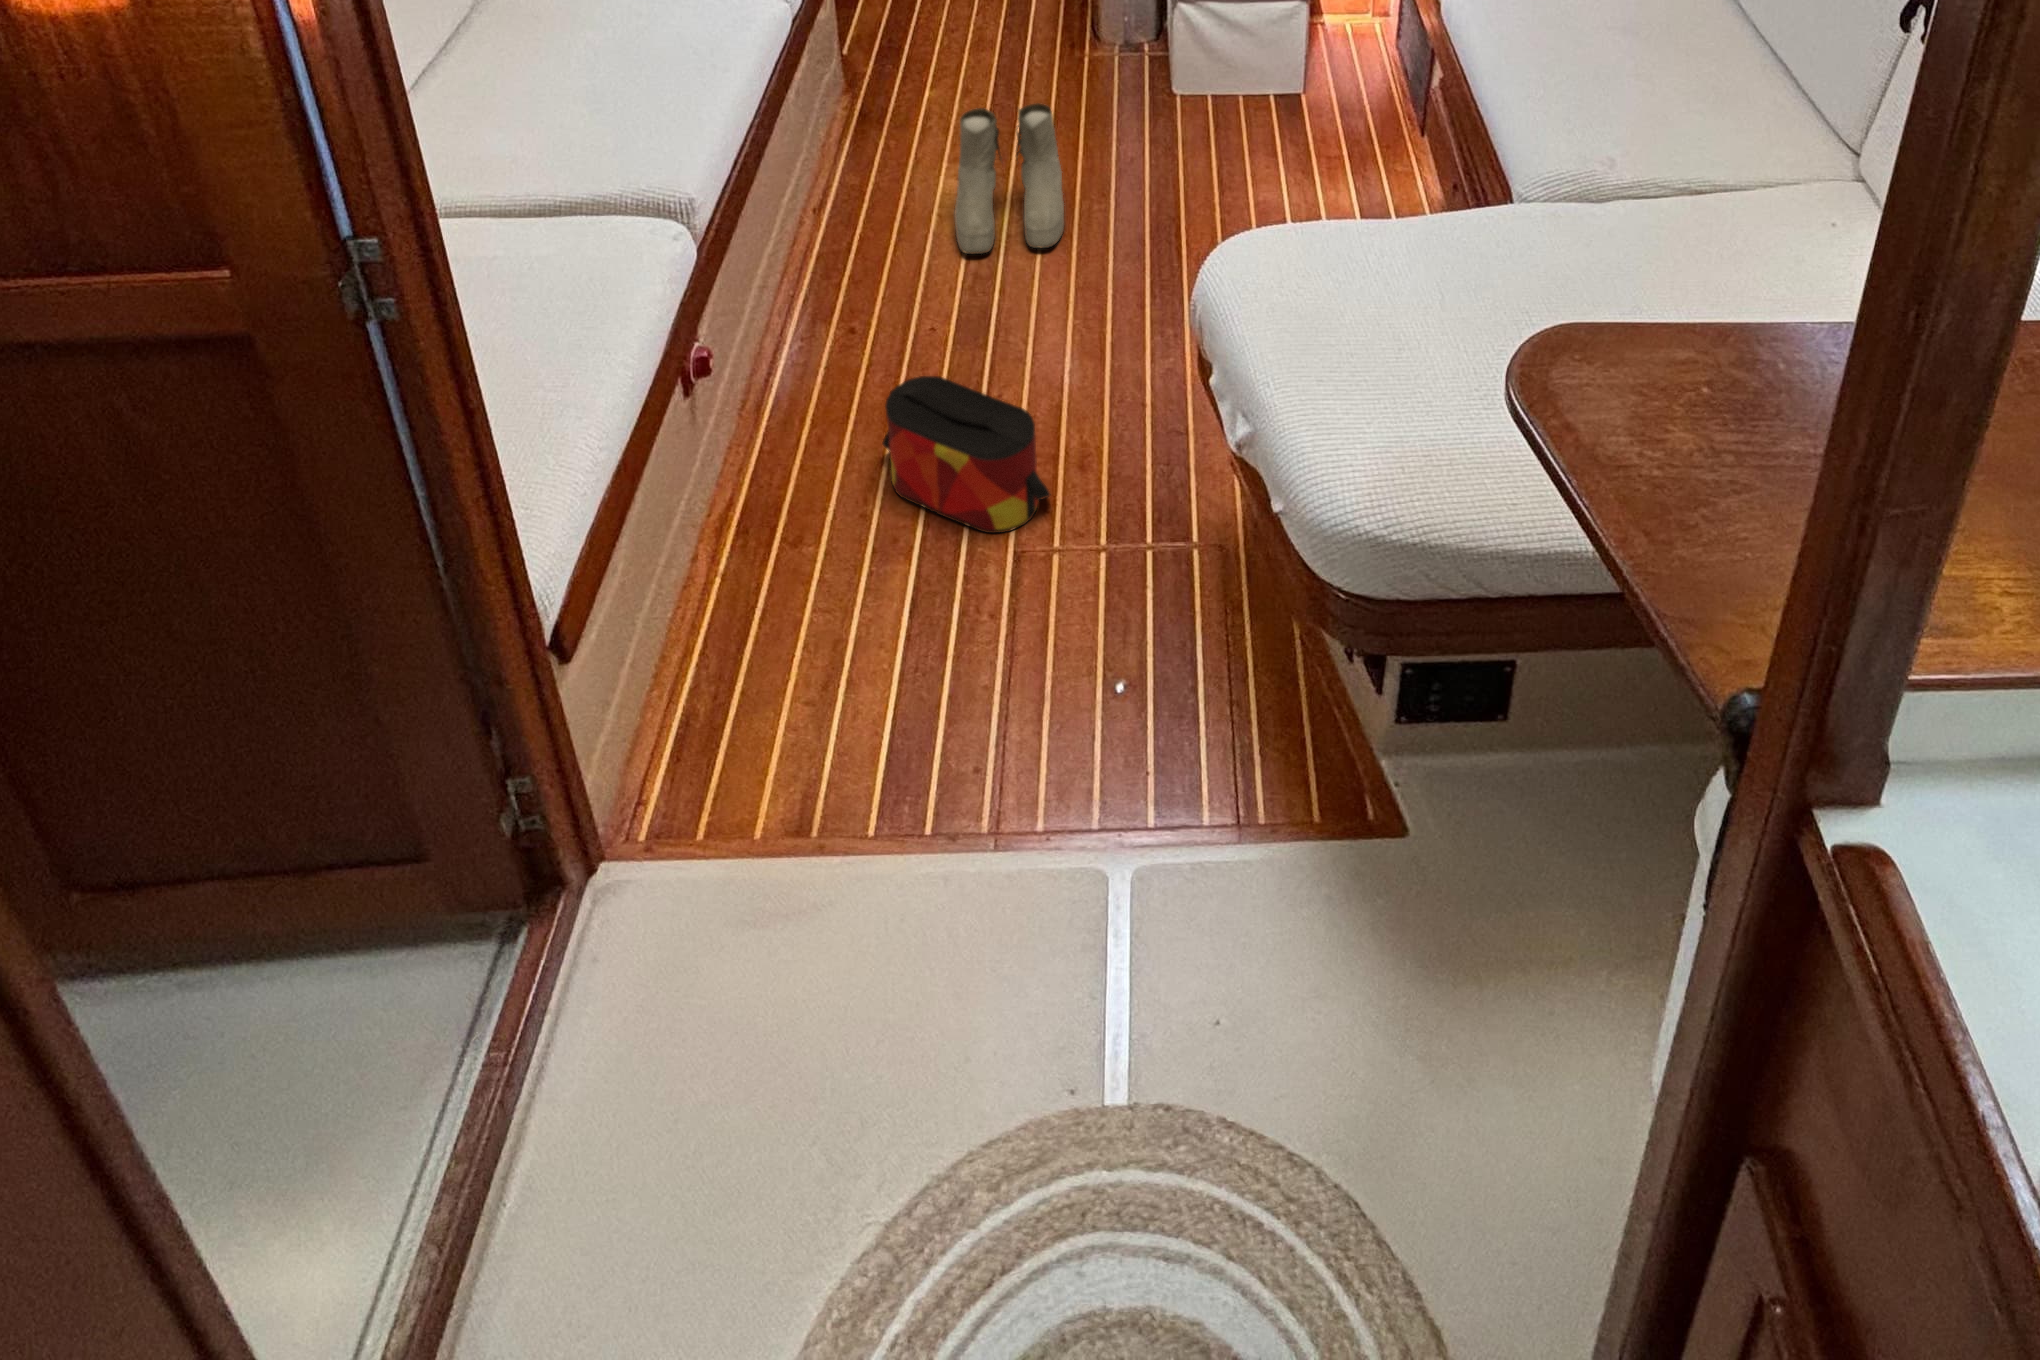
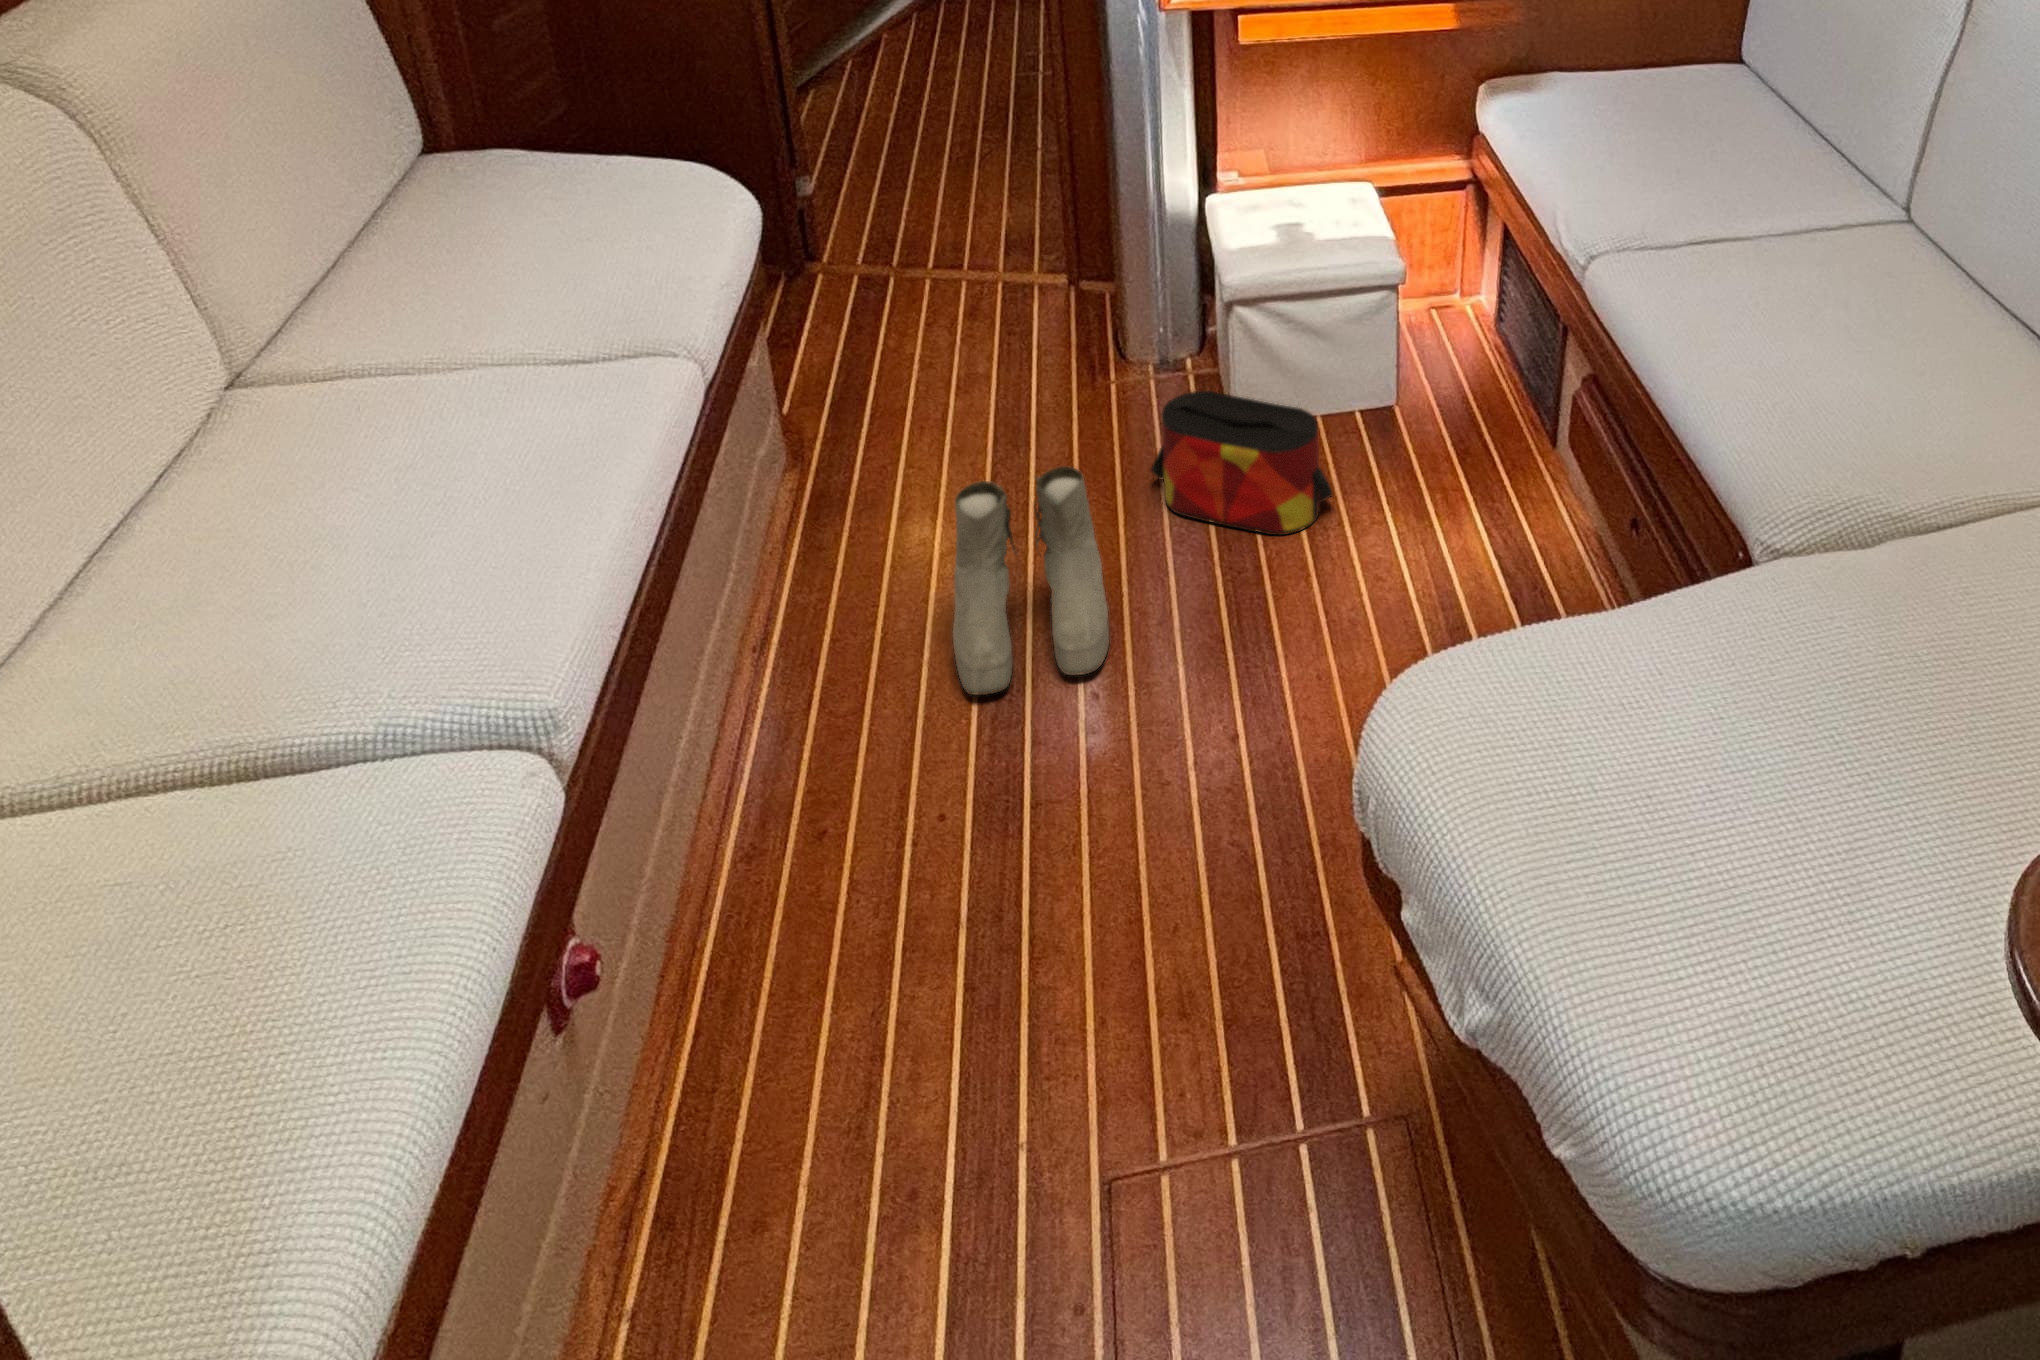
bag: present [882,376,1051,533] -> present [1151,391,1333,535]

